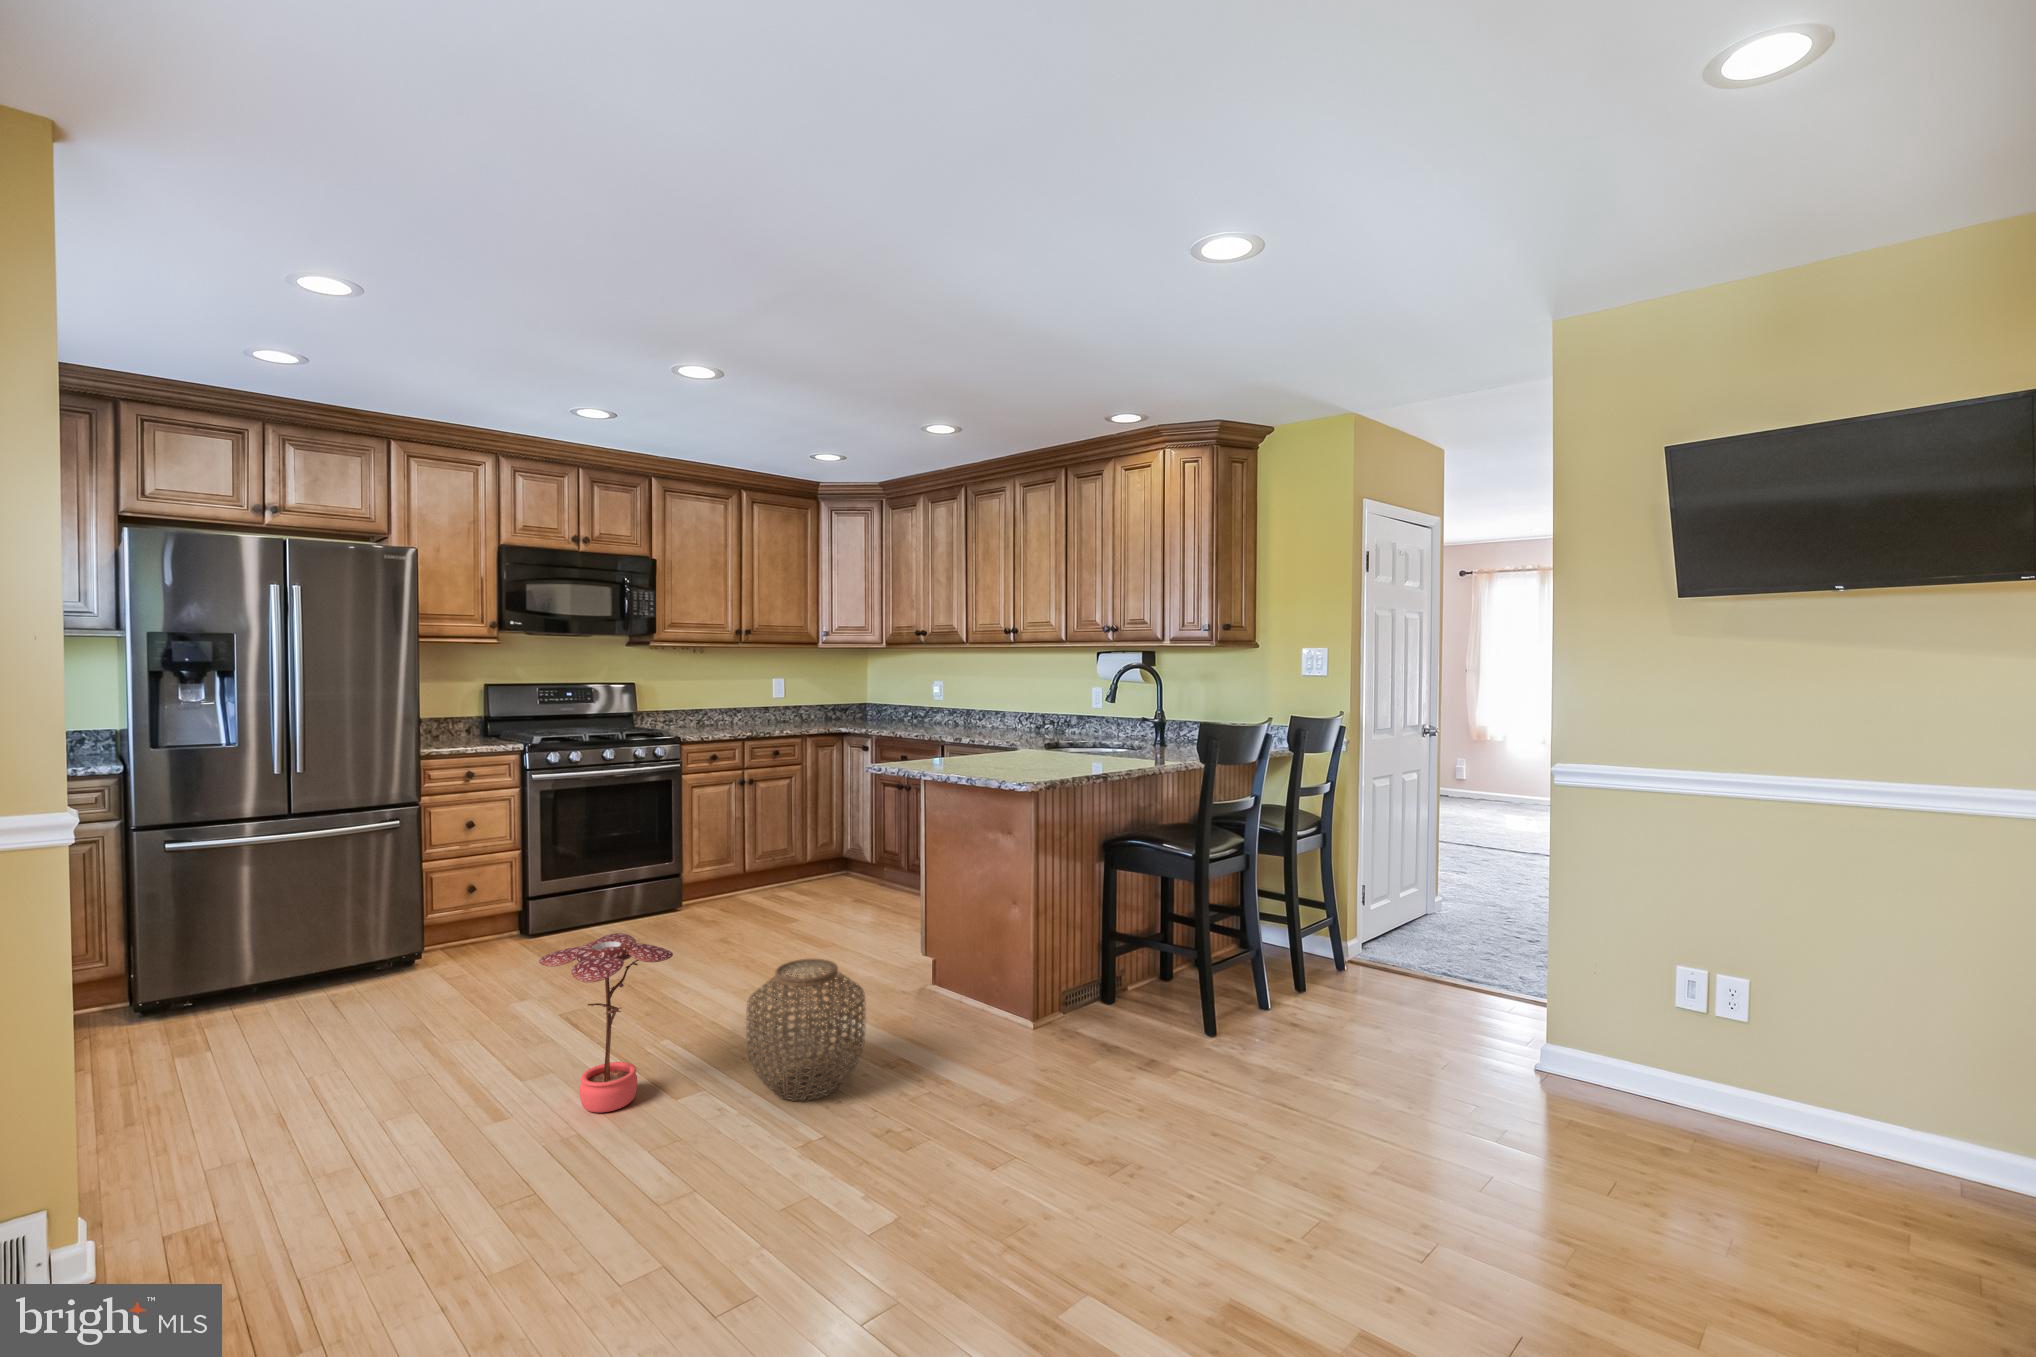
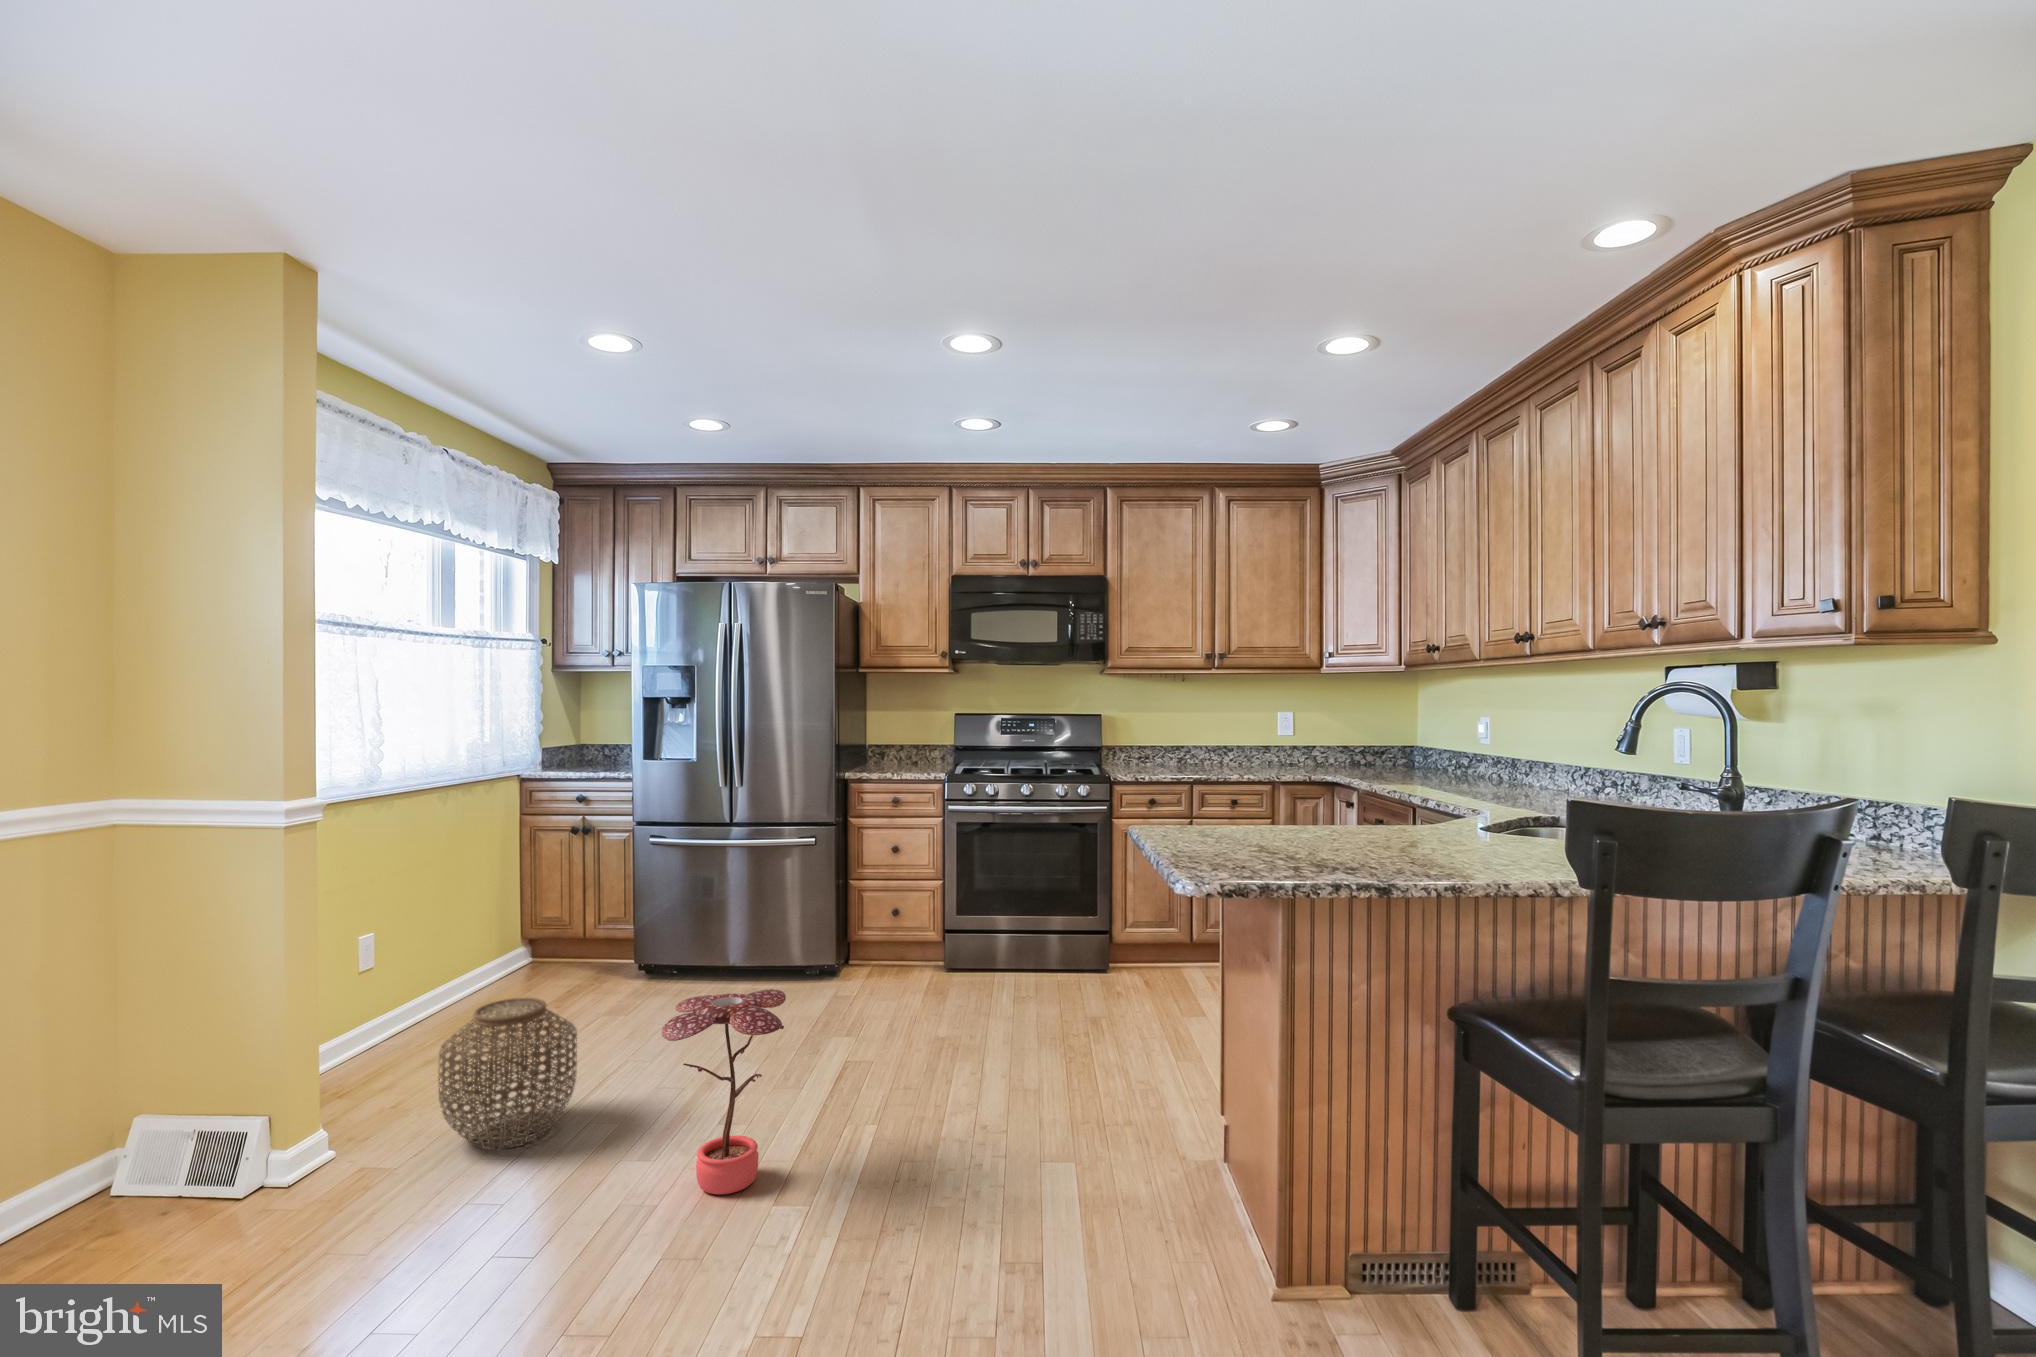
woven basket: present [747,959,866,1101] -> present [438,998,577,1149]

